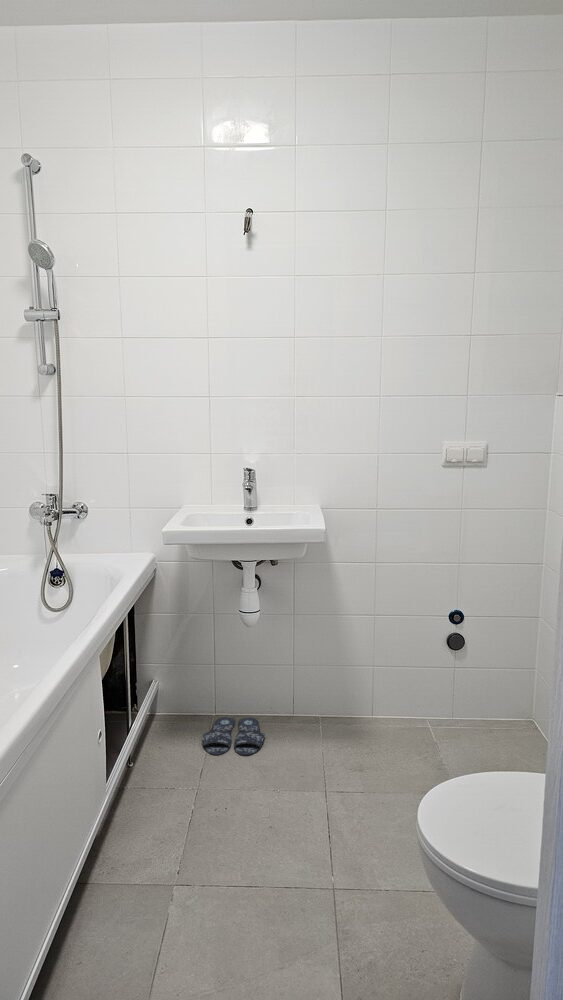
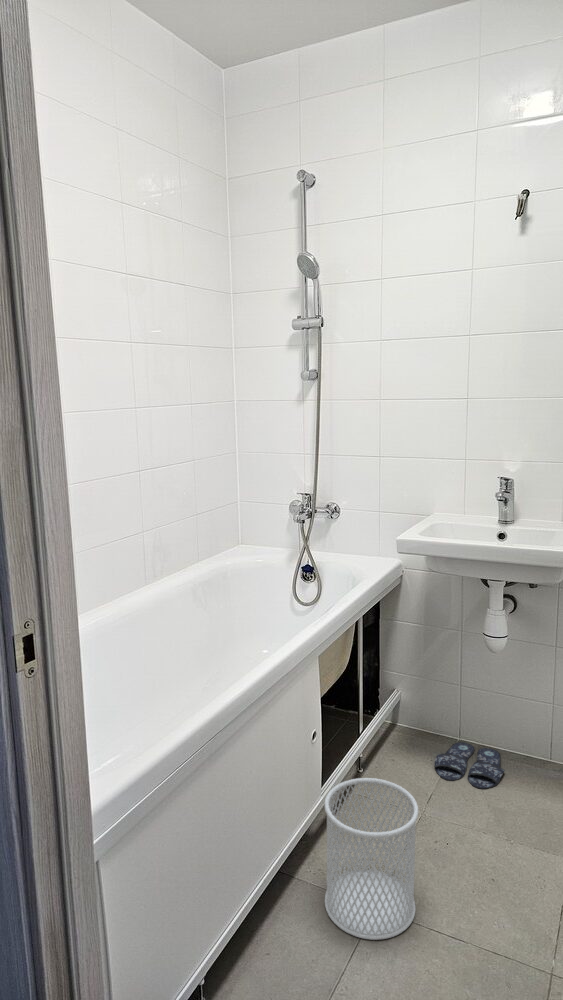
wastebasket: none [117,767,212,928] -> present [325,778,419,940]

